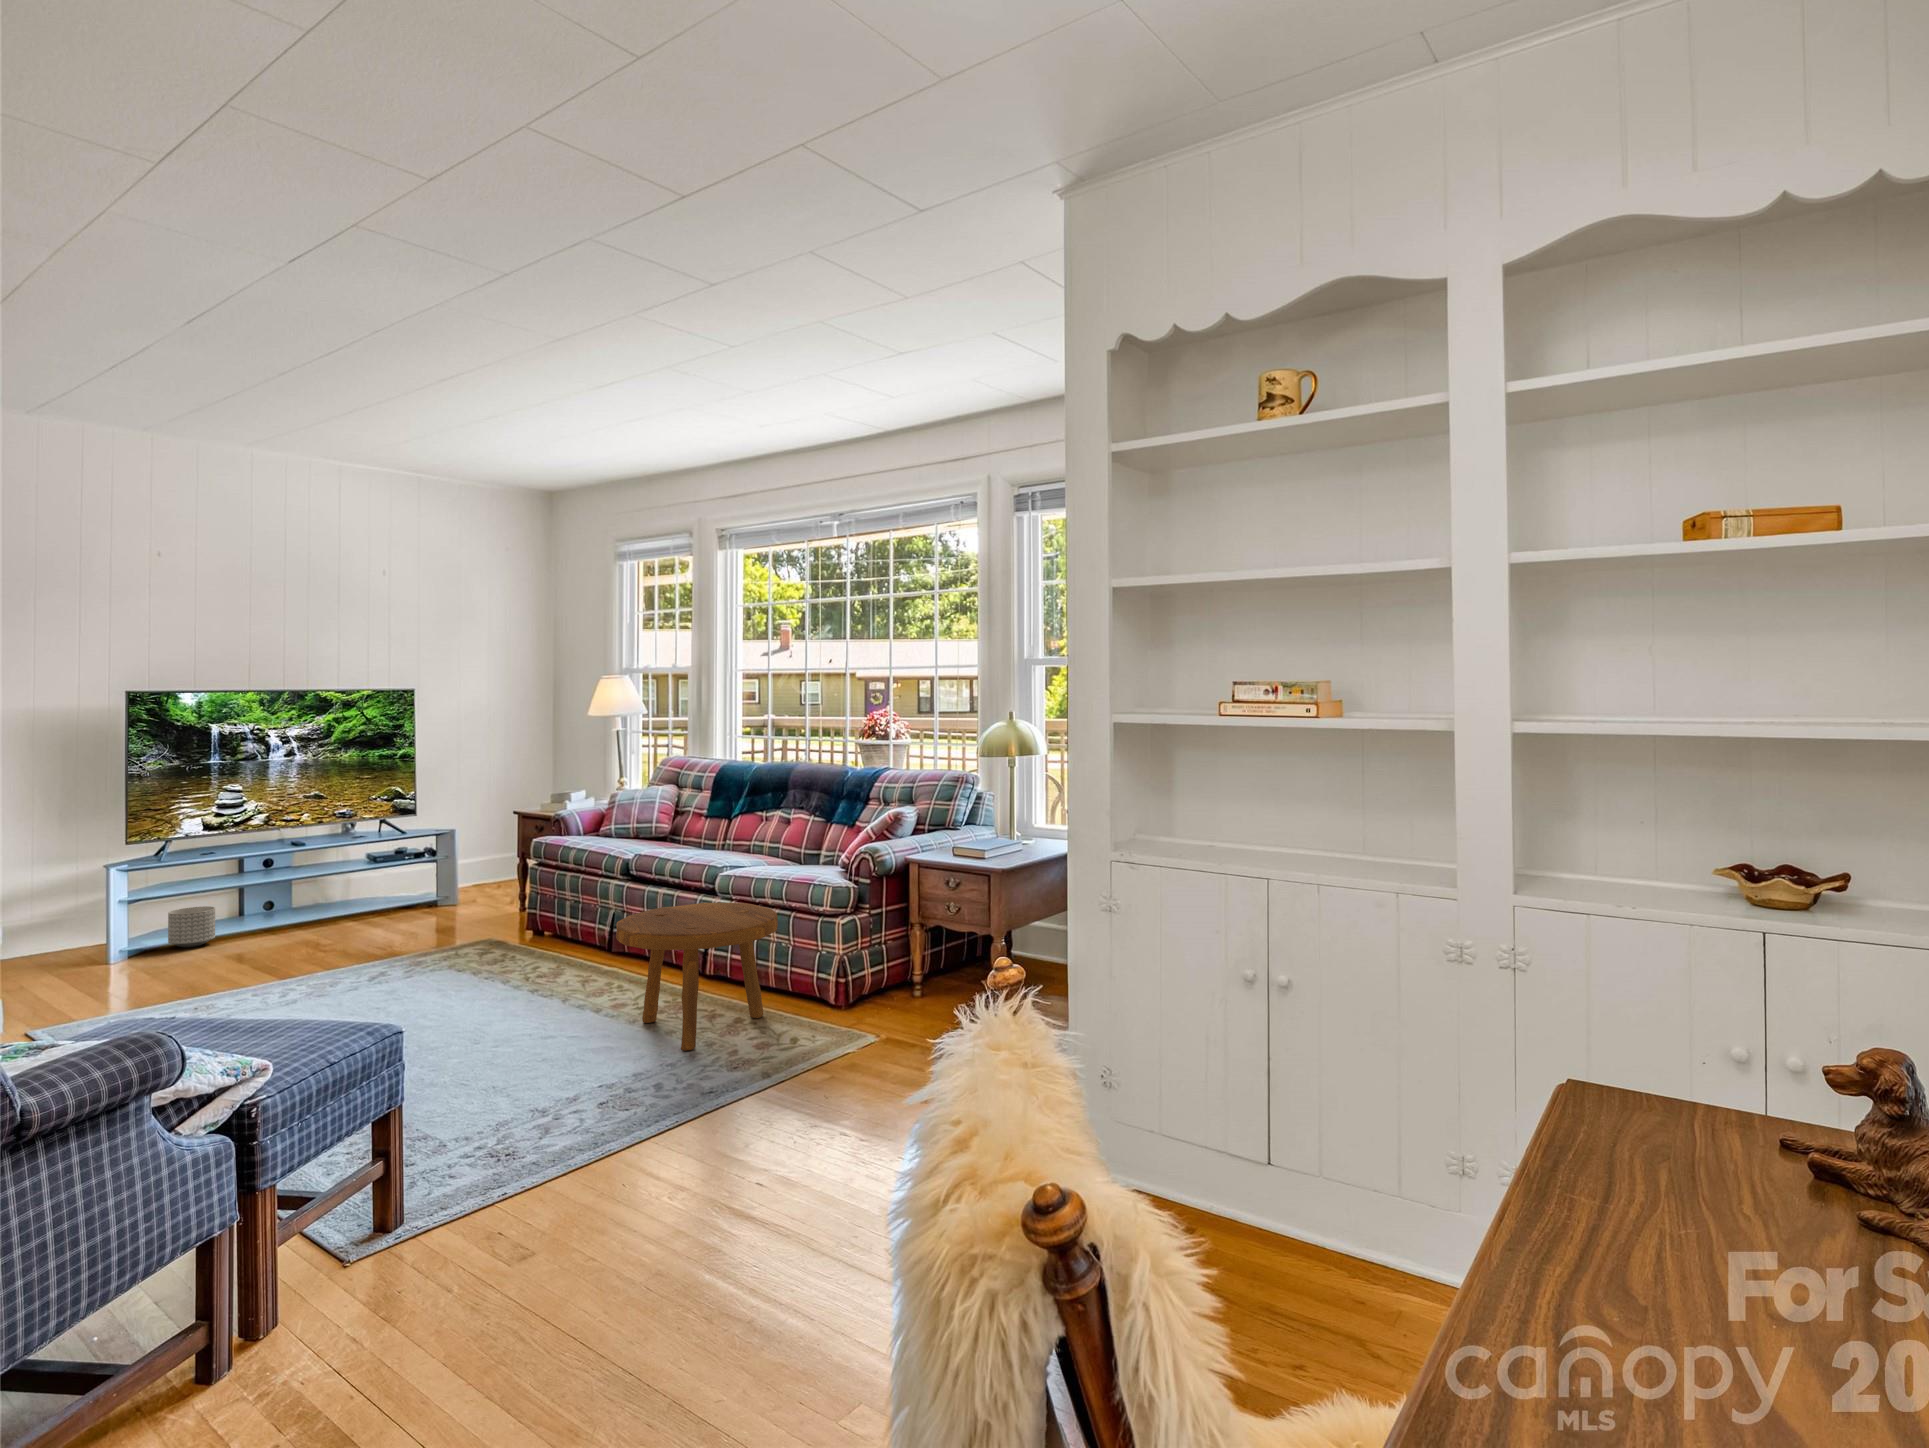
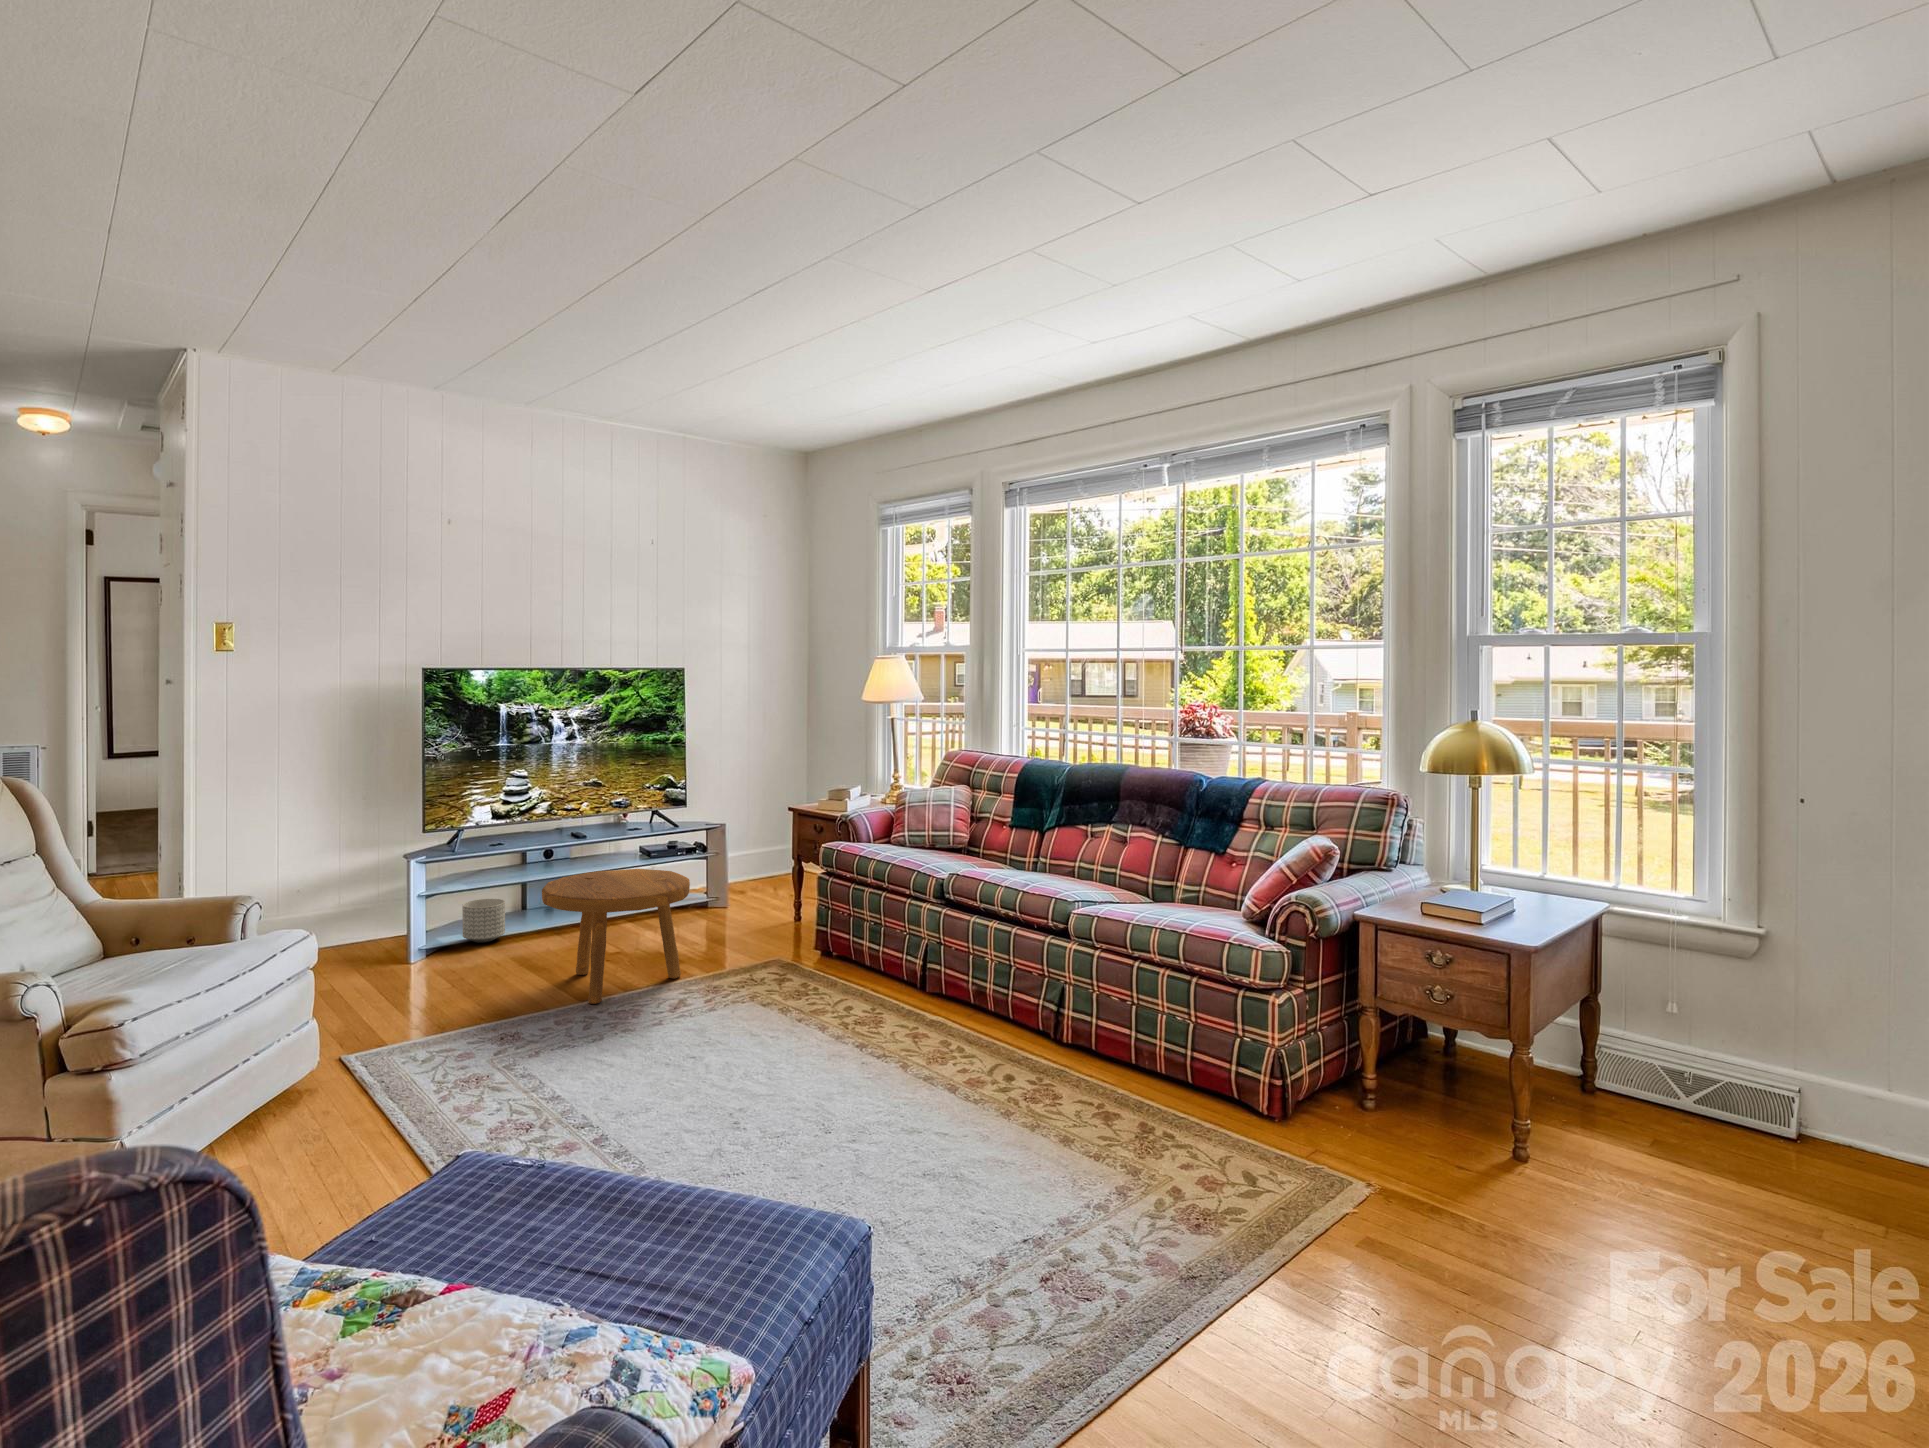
footstool: present [616,903,778,1051] -> present [542,869,690,1004]

